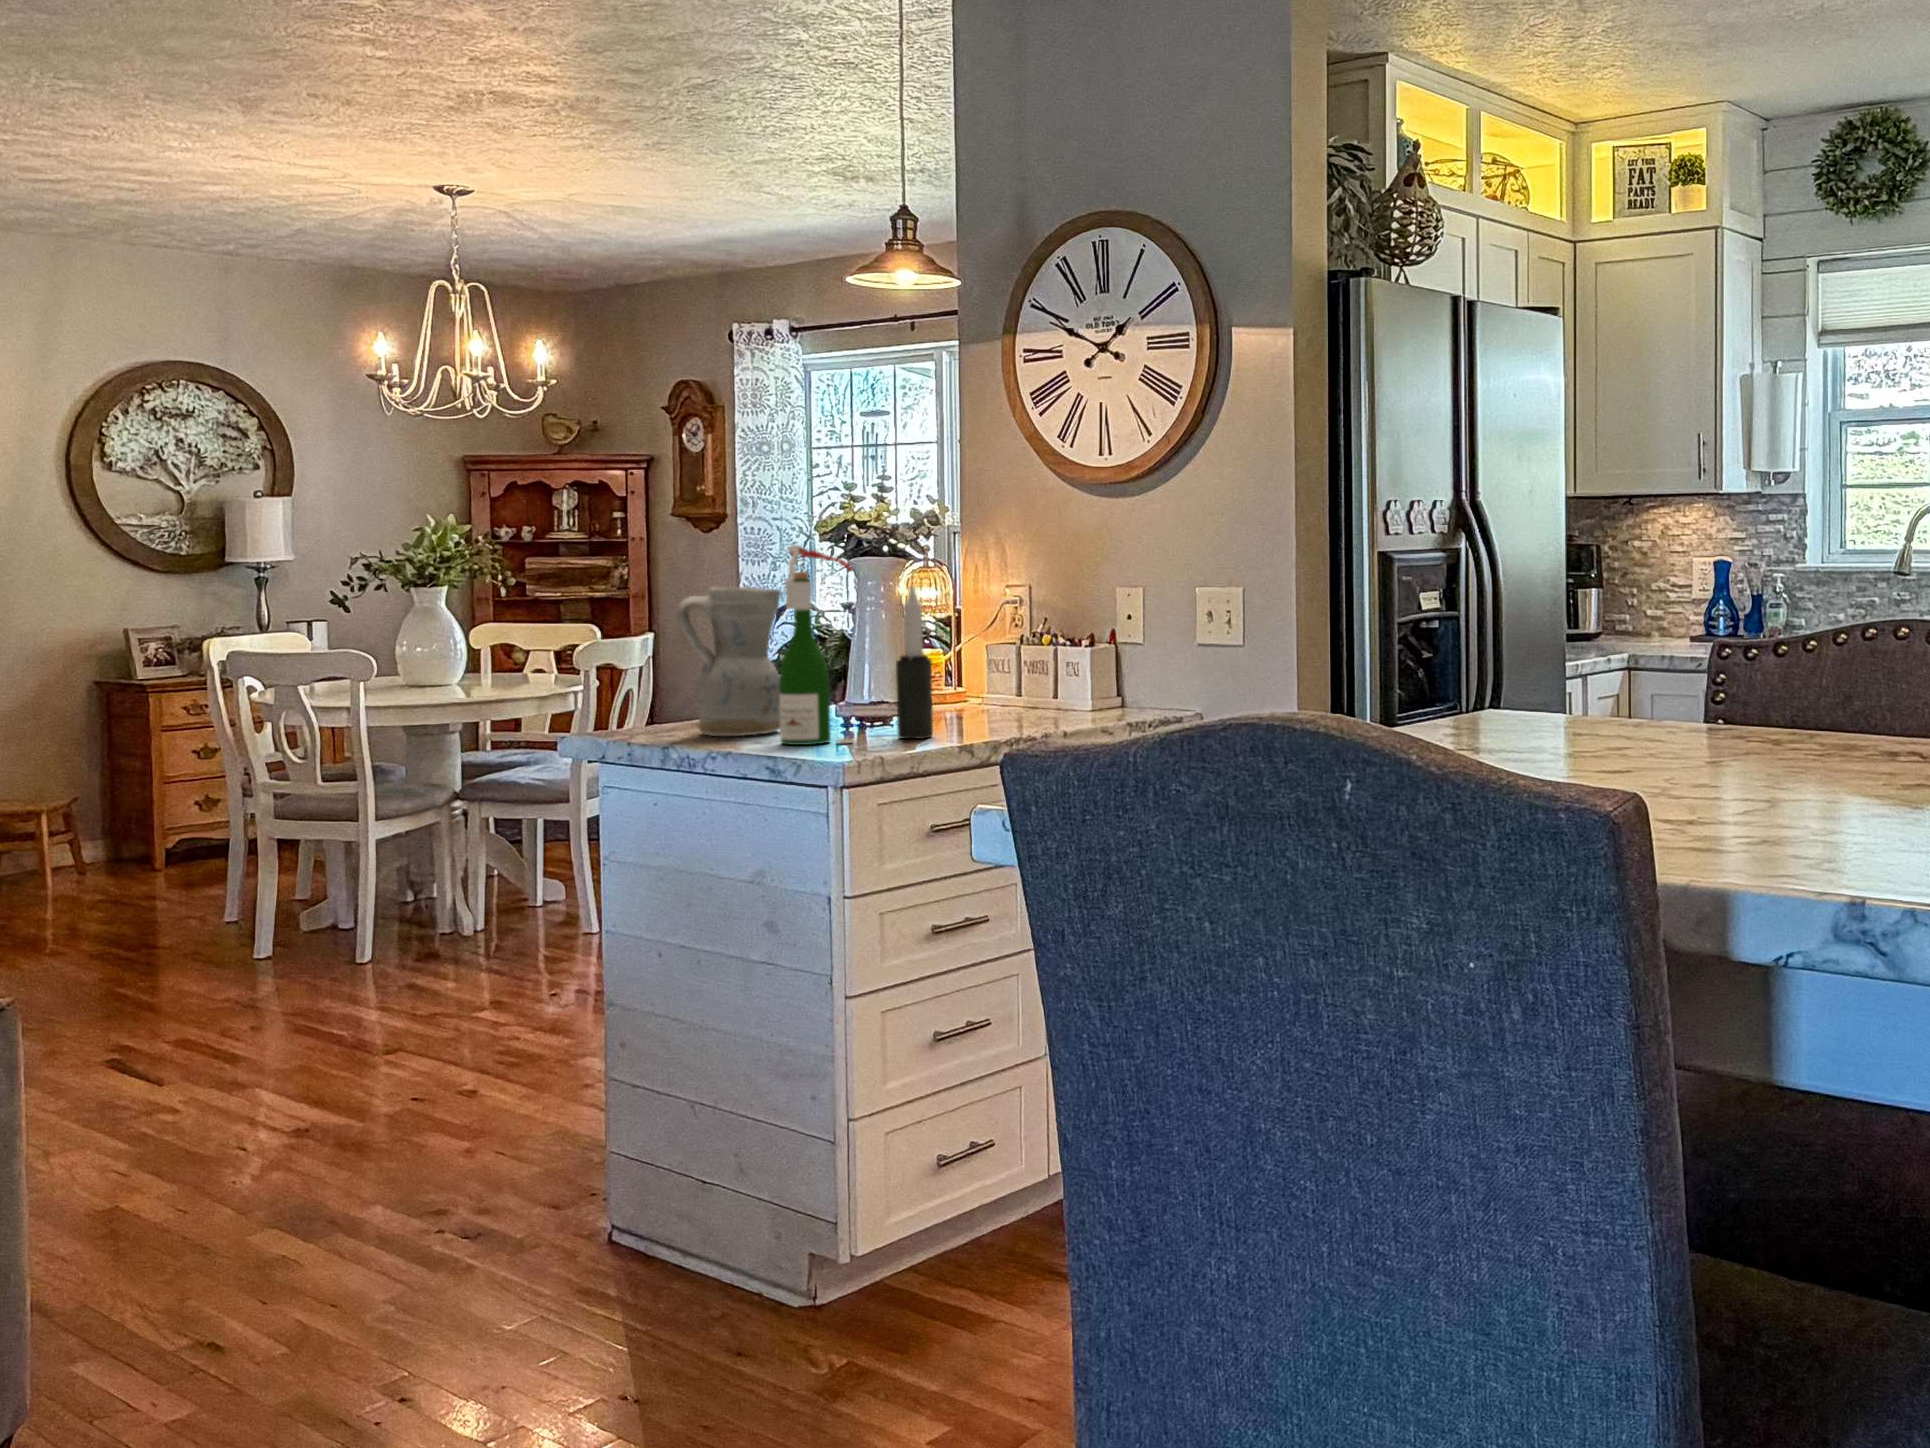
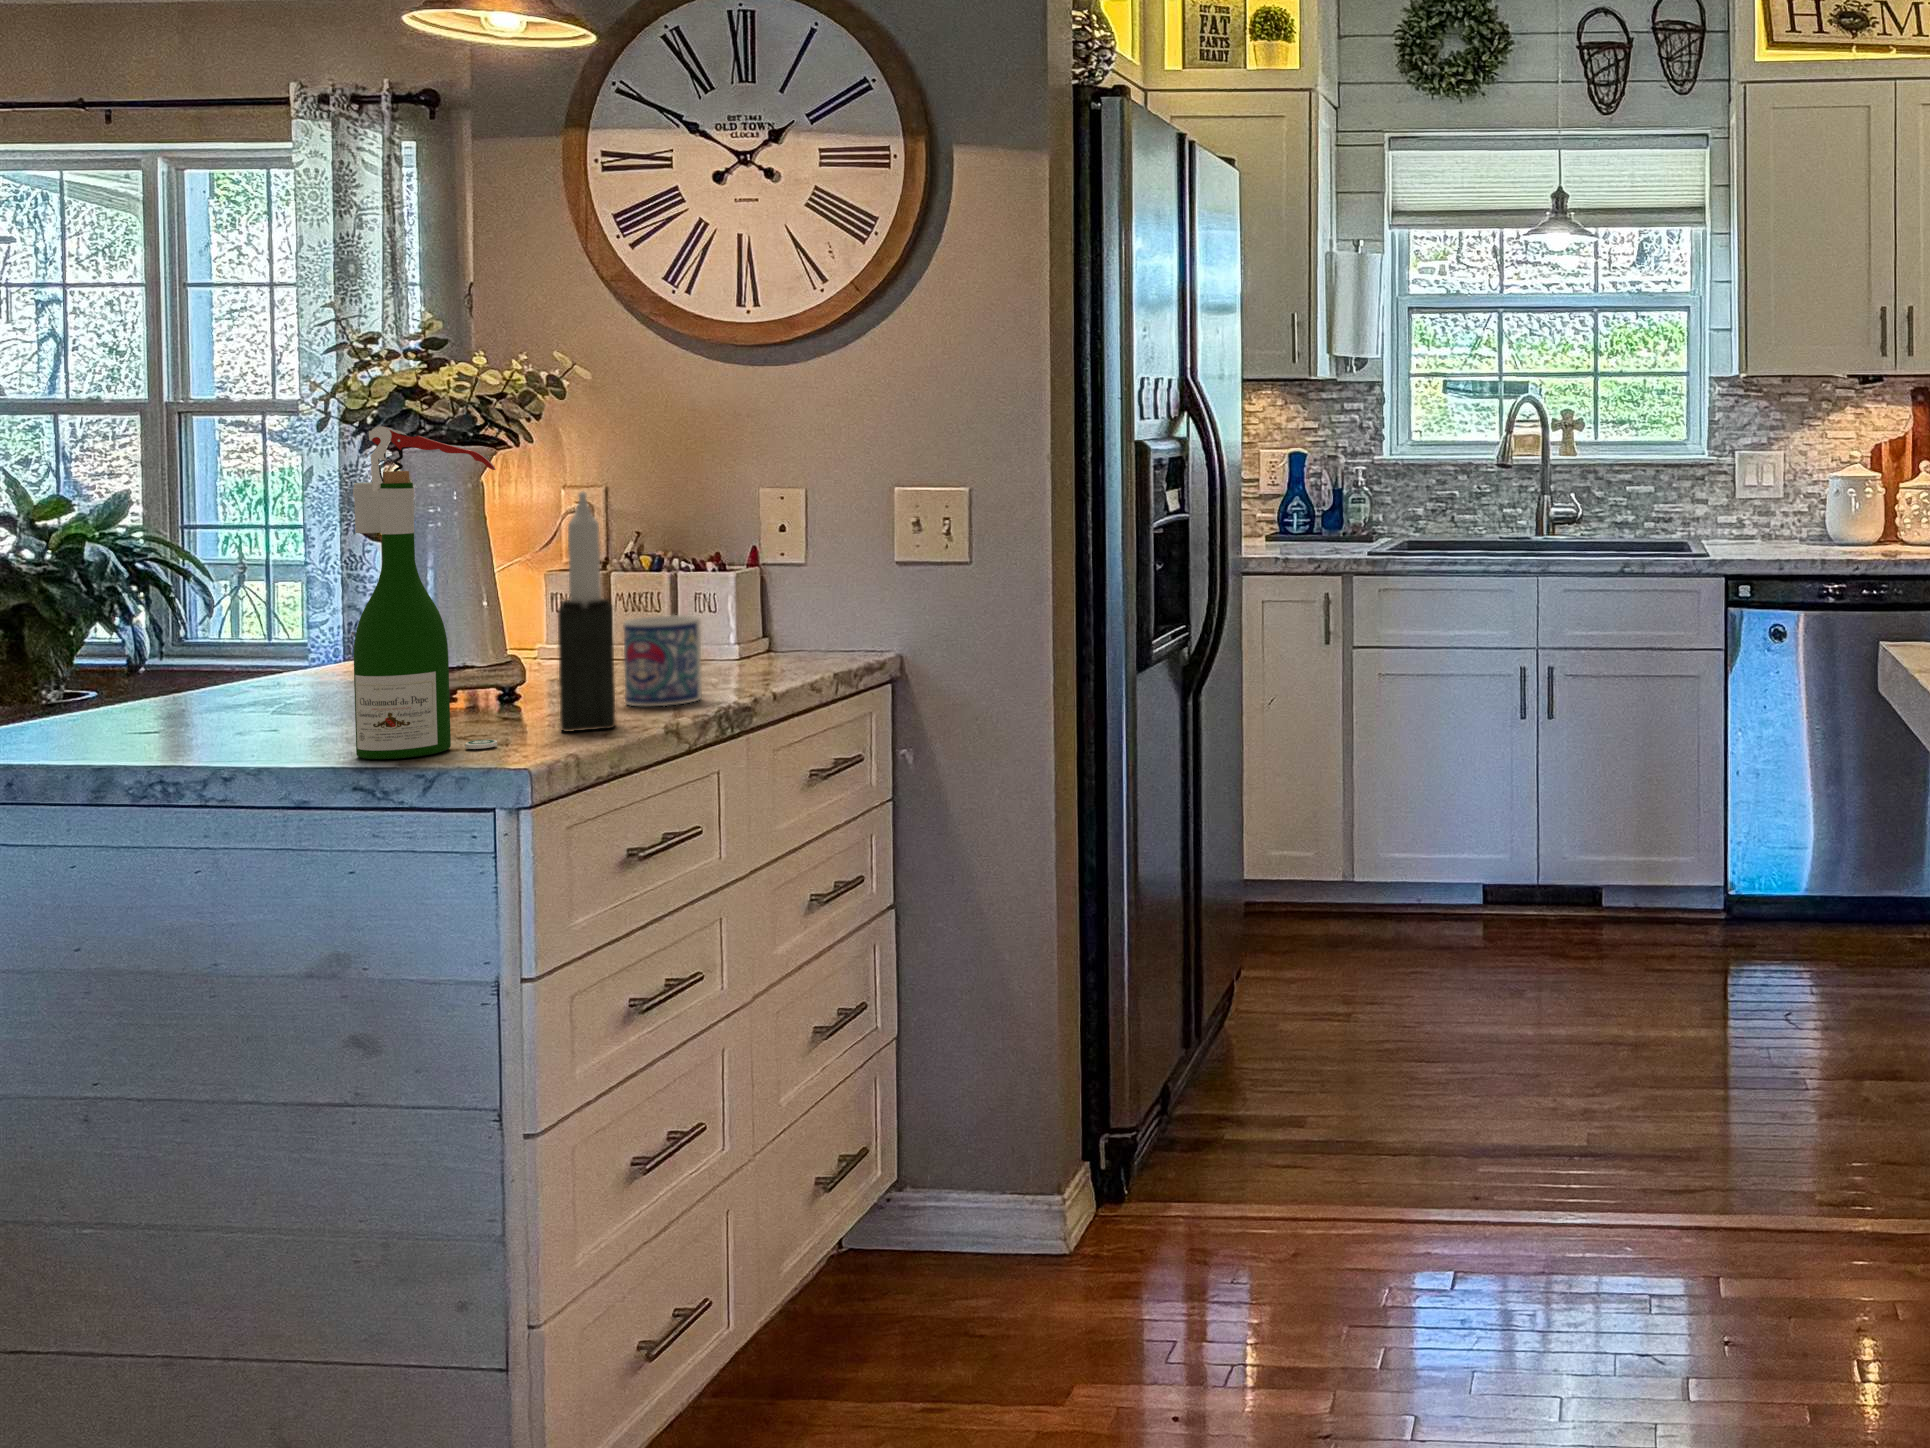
ceramic pitcher: present [677,587,781,736] -> none [100,498,310,754]
mug: none [960,670,1015,729] -> present [624,615,702,706]

